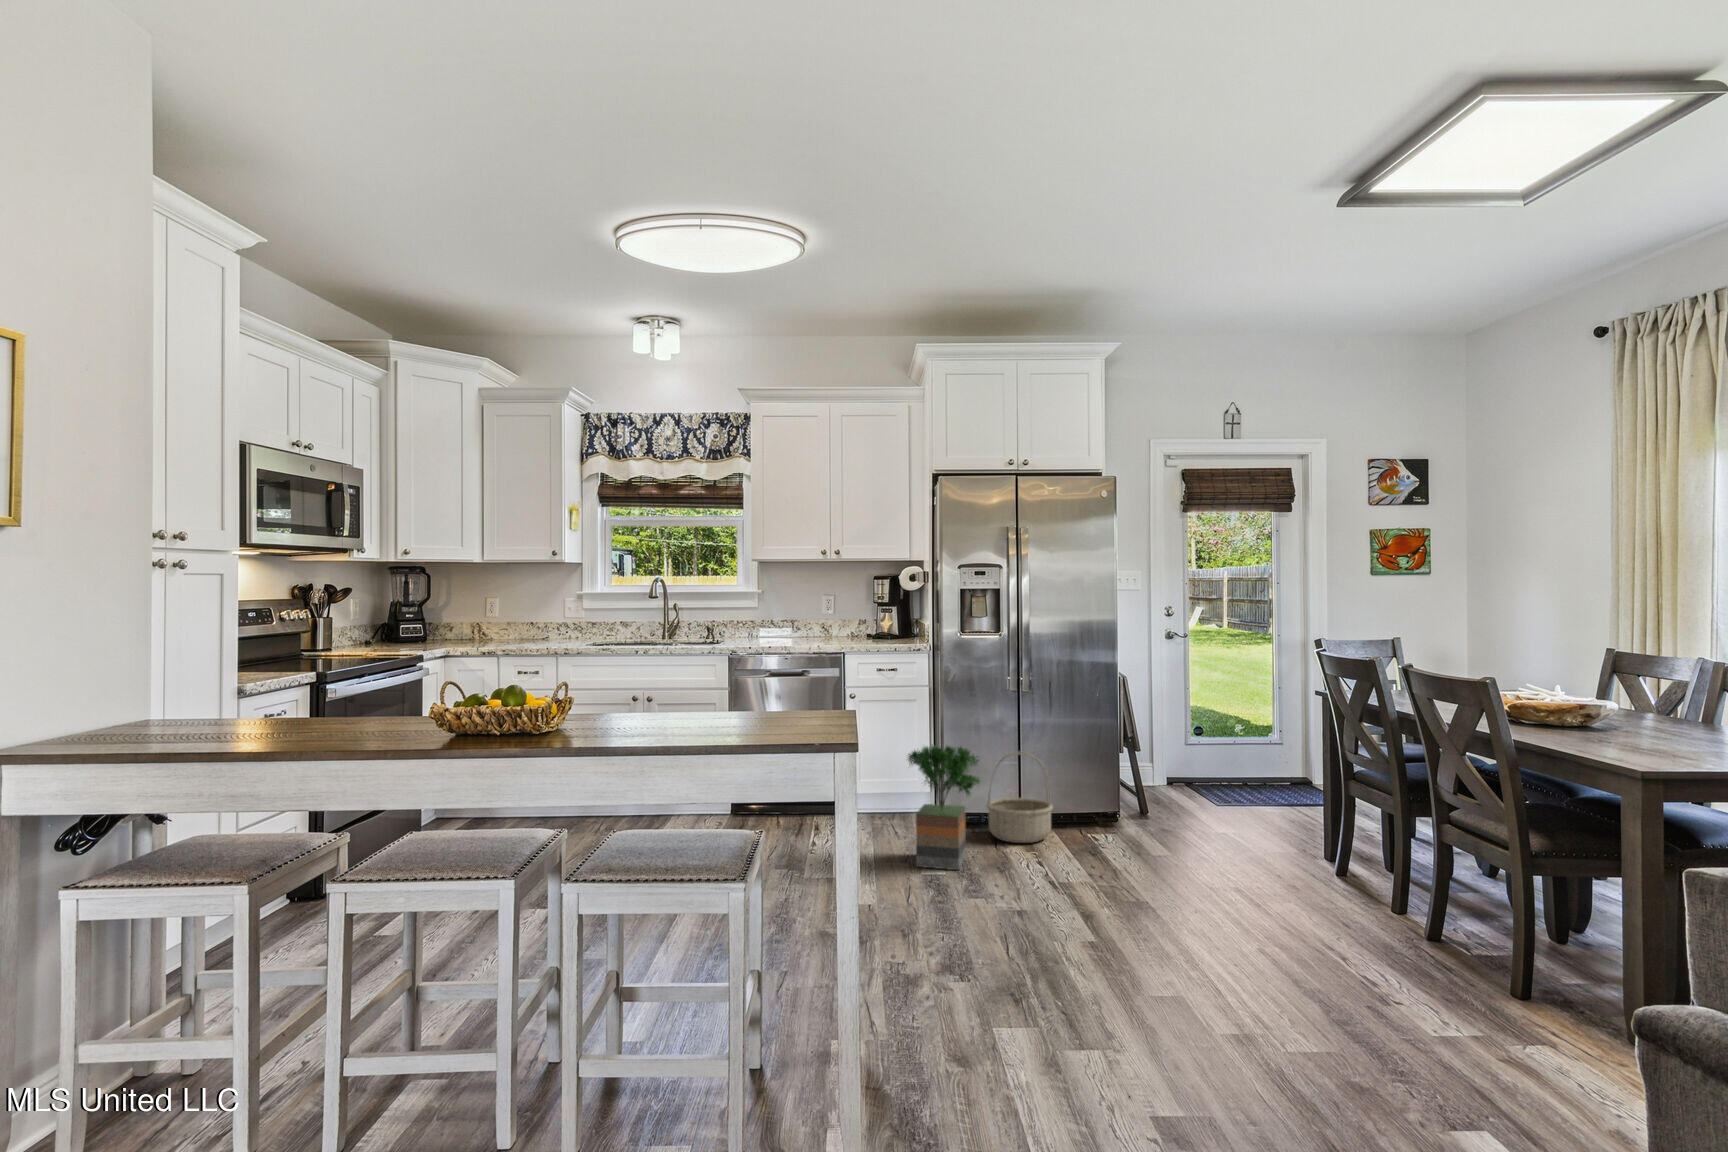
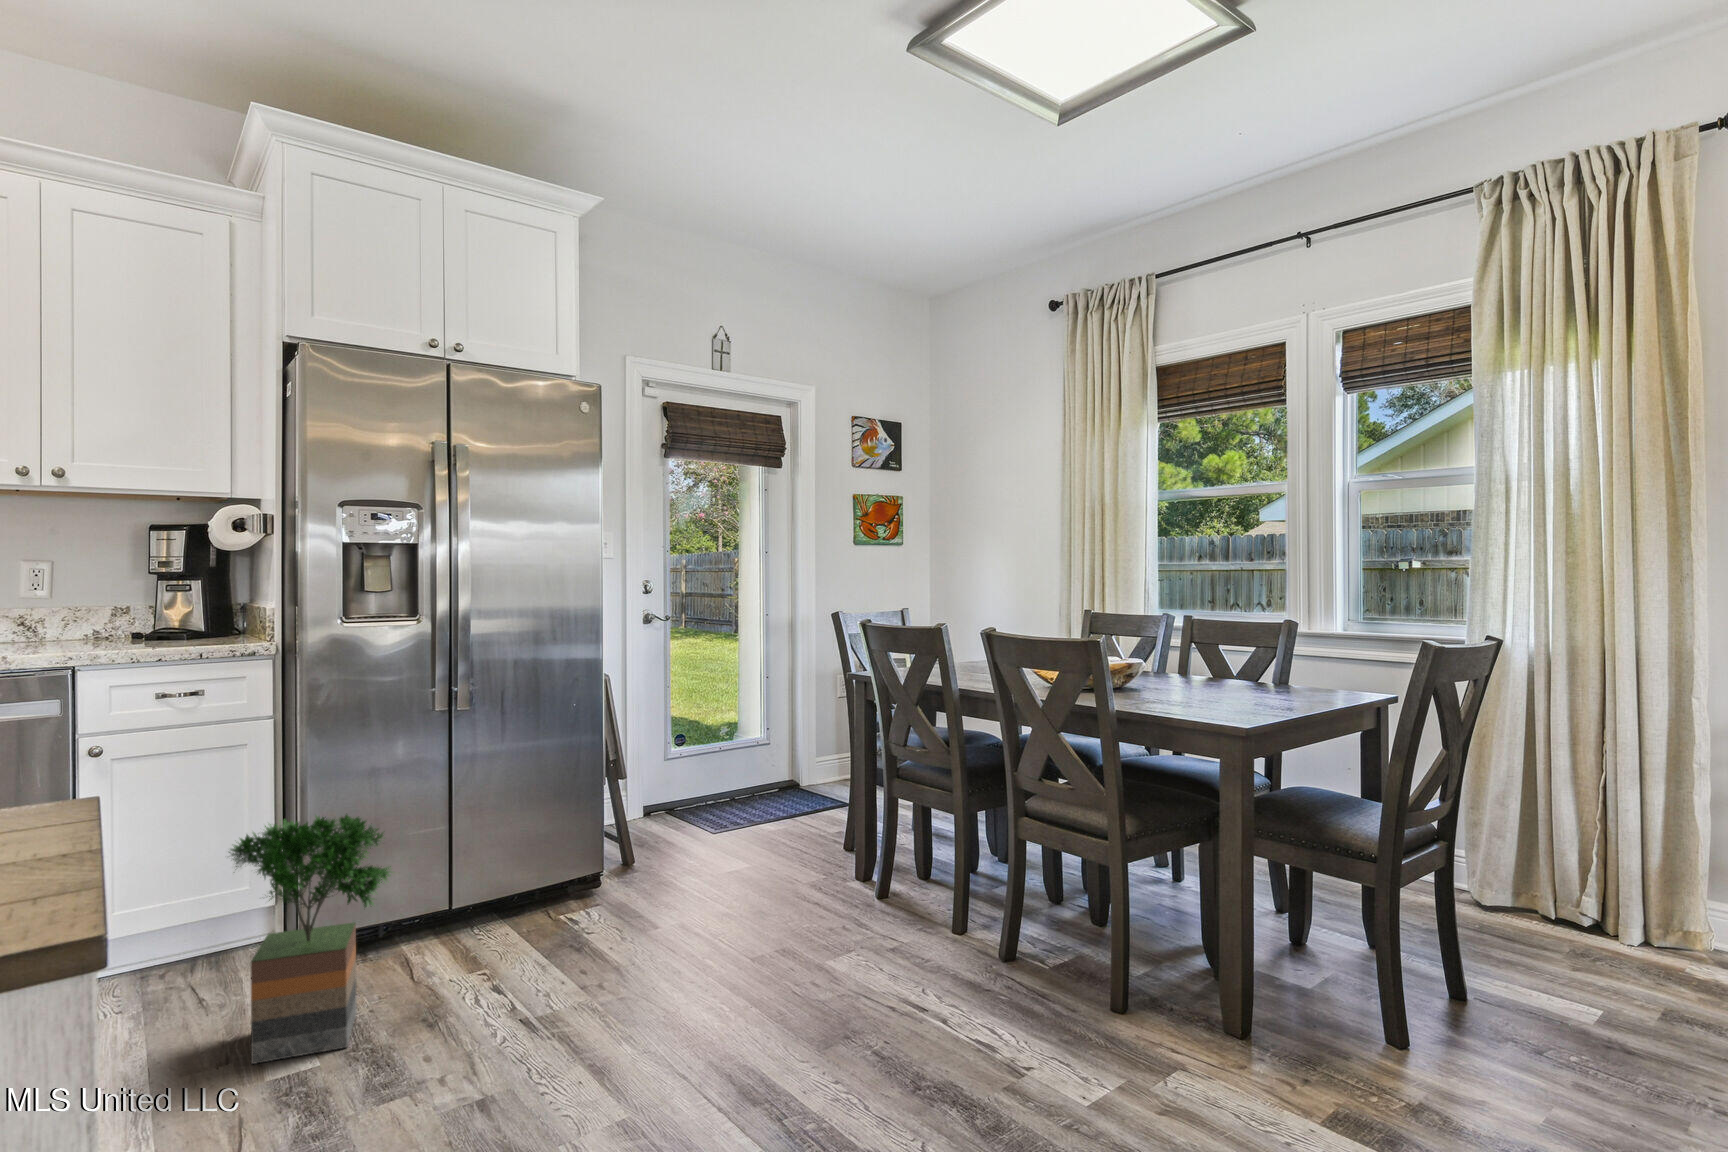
basket: present [987,751,1053,843] -> none [390,806,508,962]

